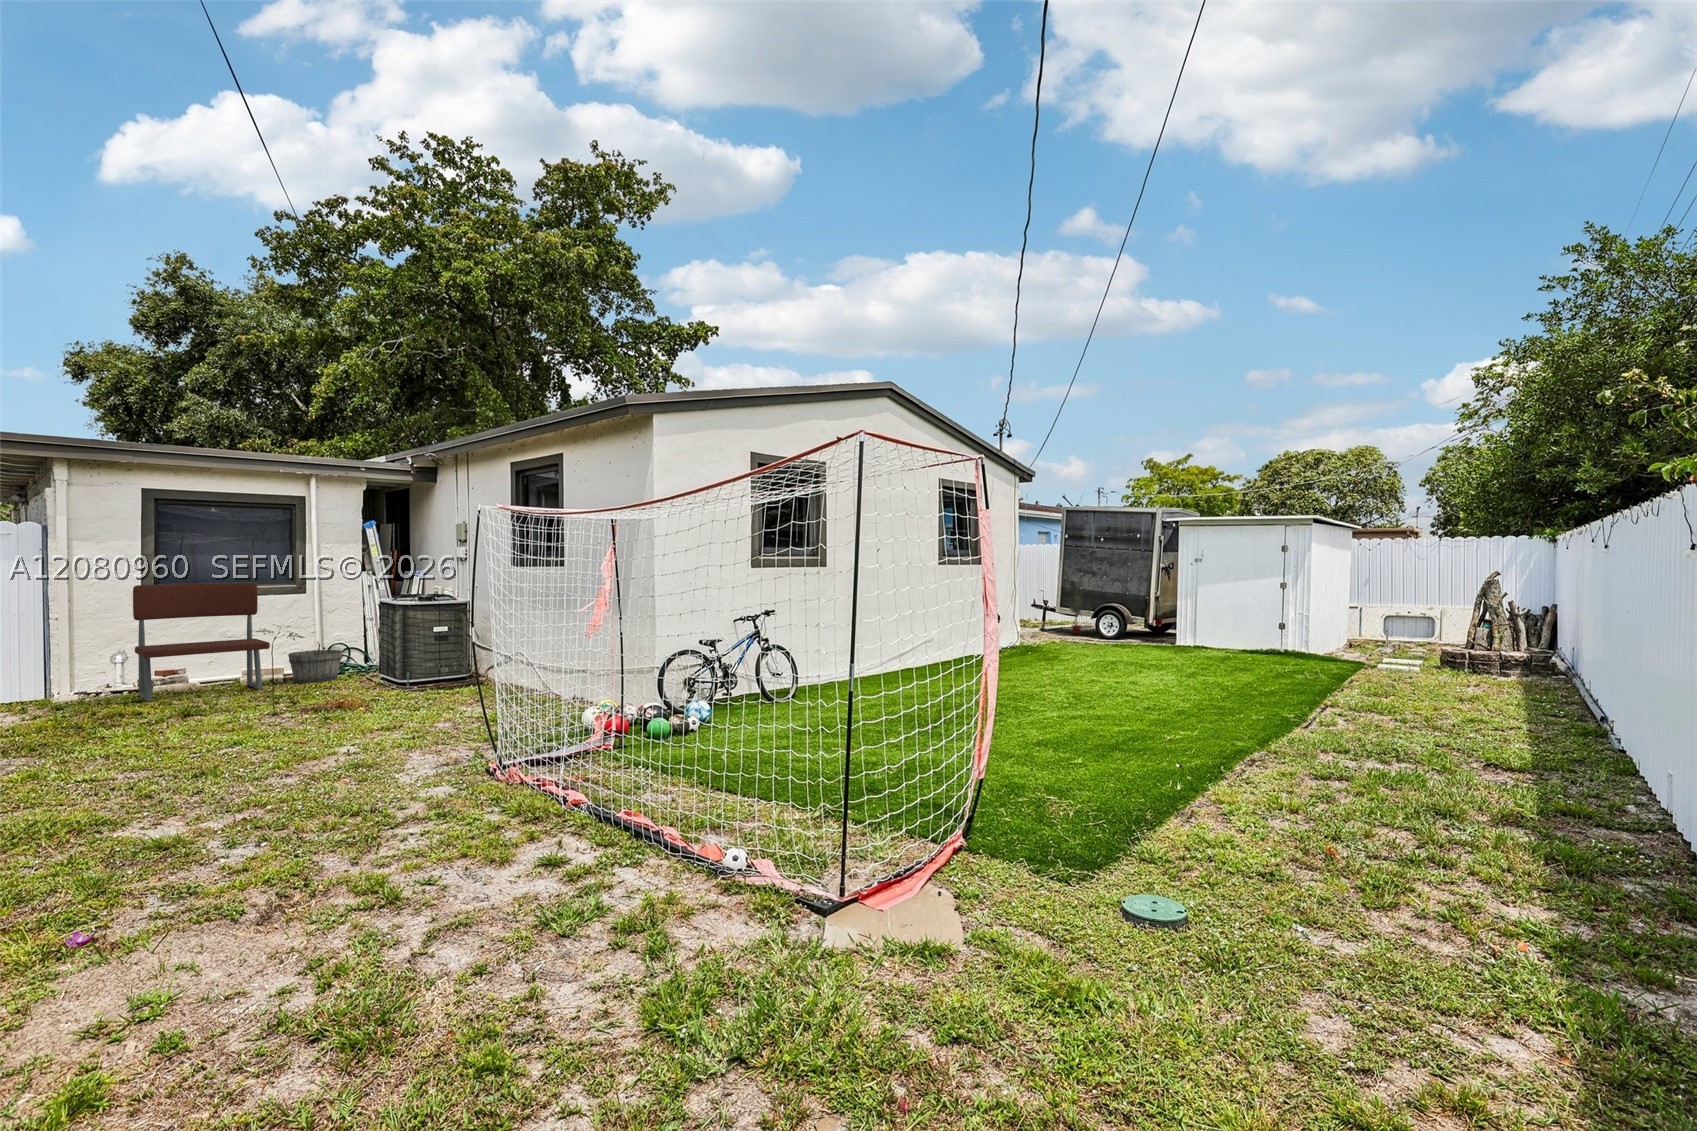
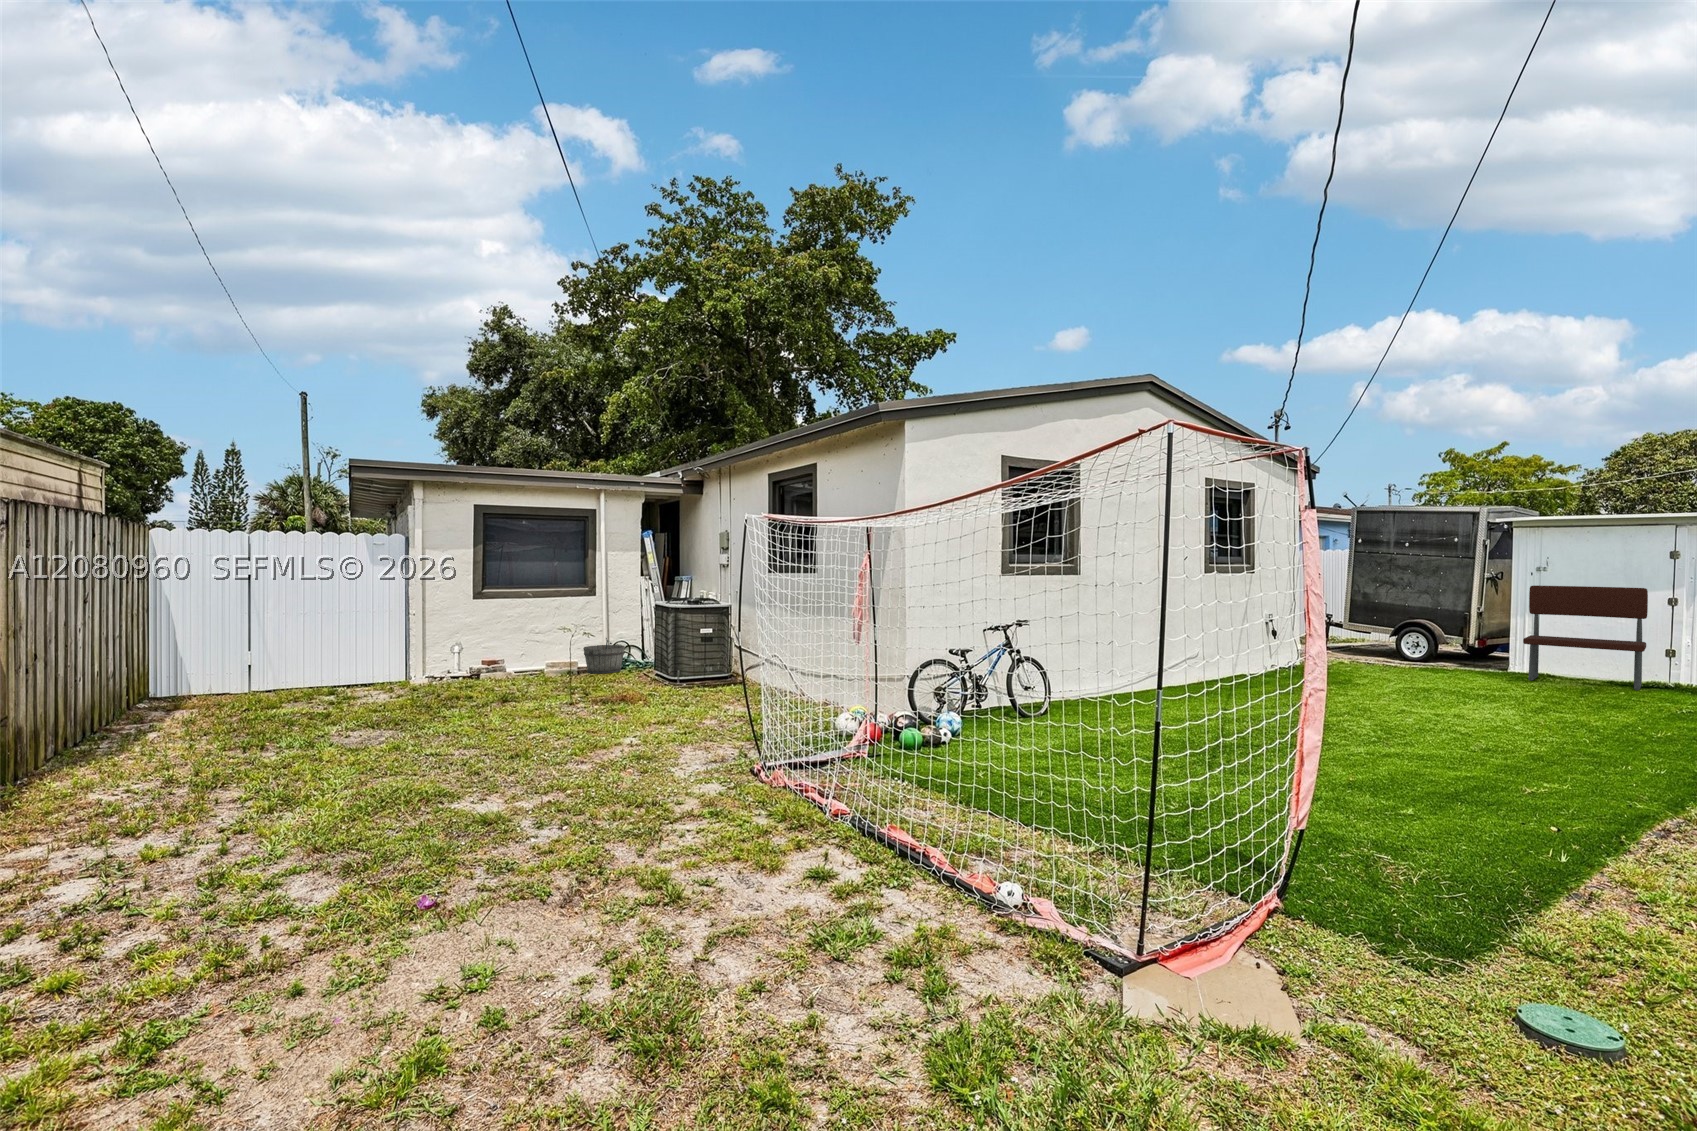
bench: present [133,583,270,701] -> present [1523,586,1648,690]
potted tree: present [1068,588,1092,634] -> none [1361,600,1397,654]

